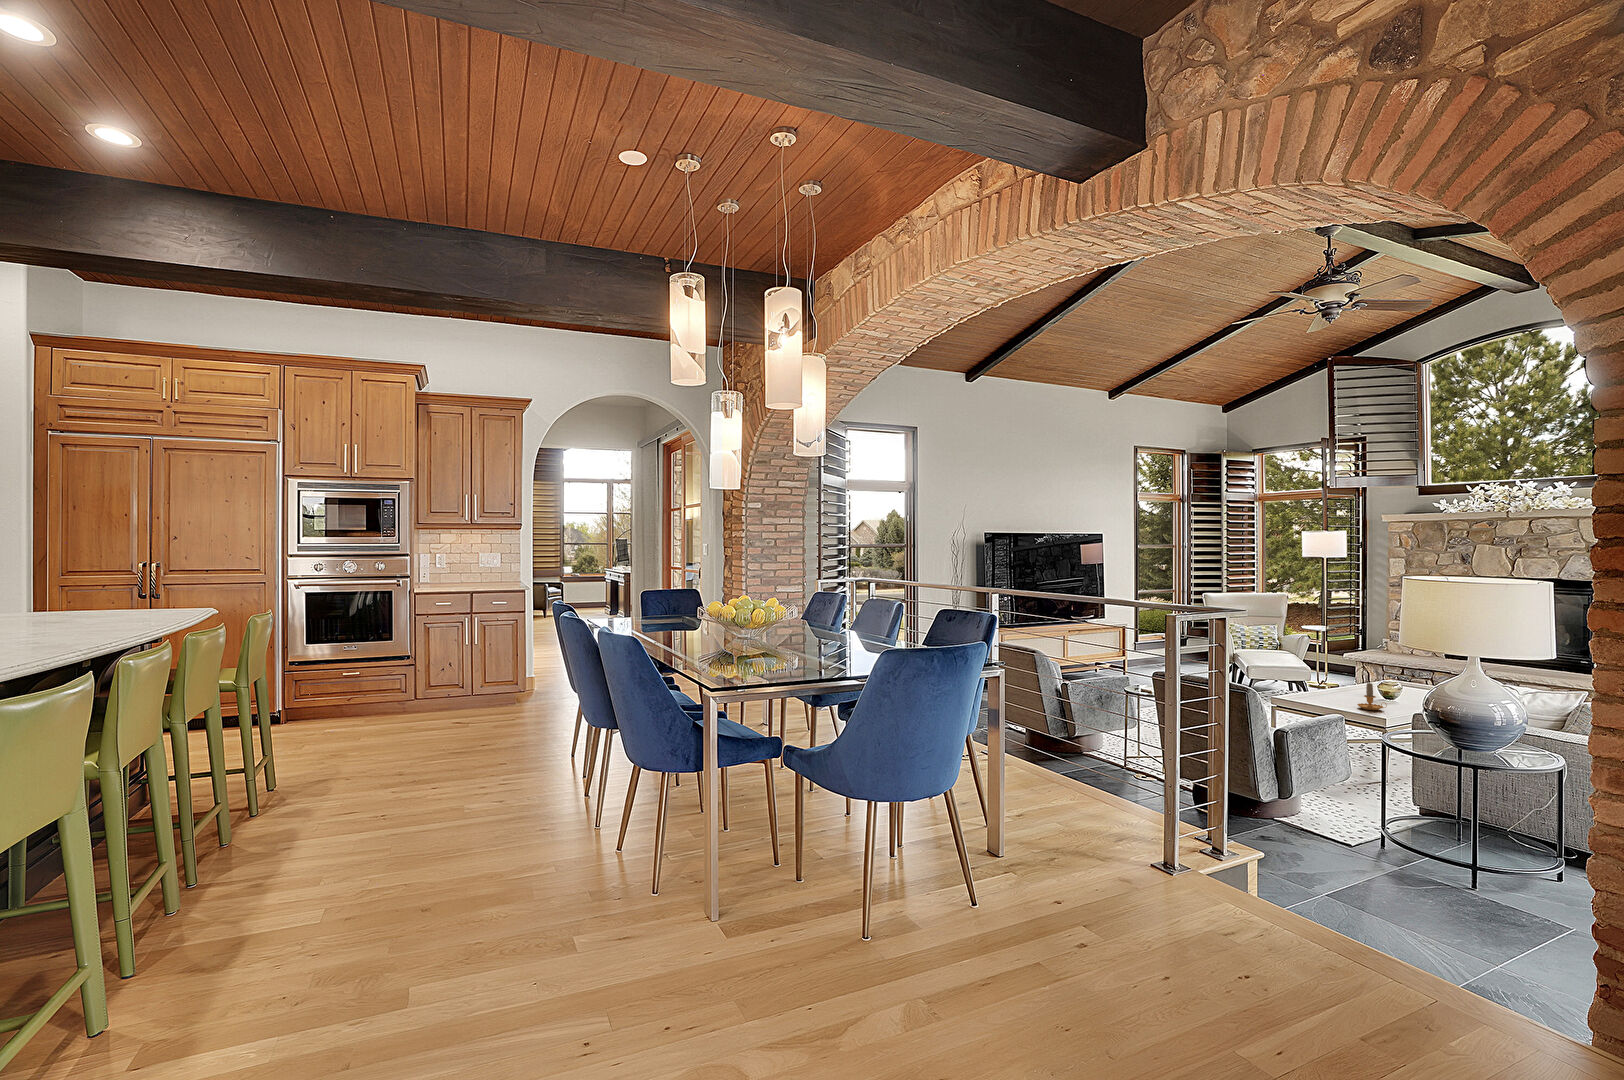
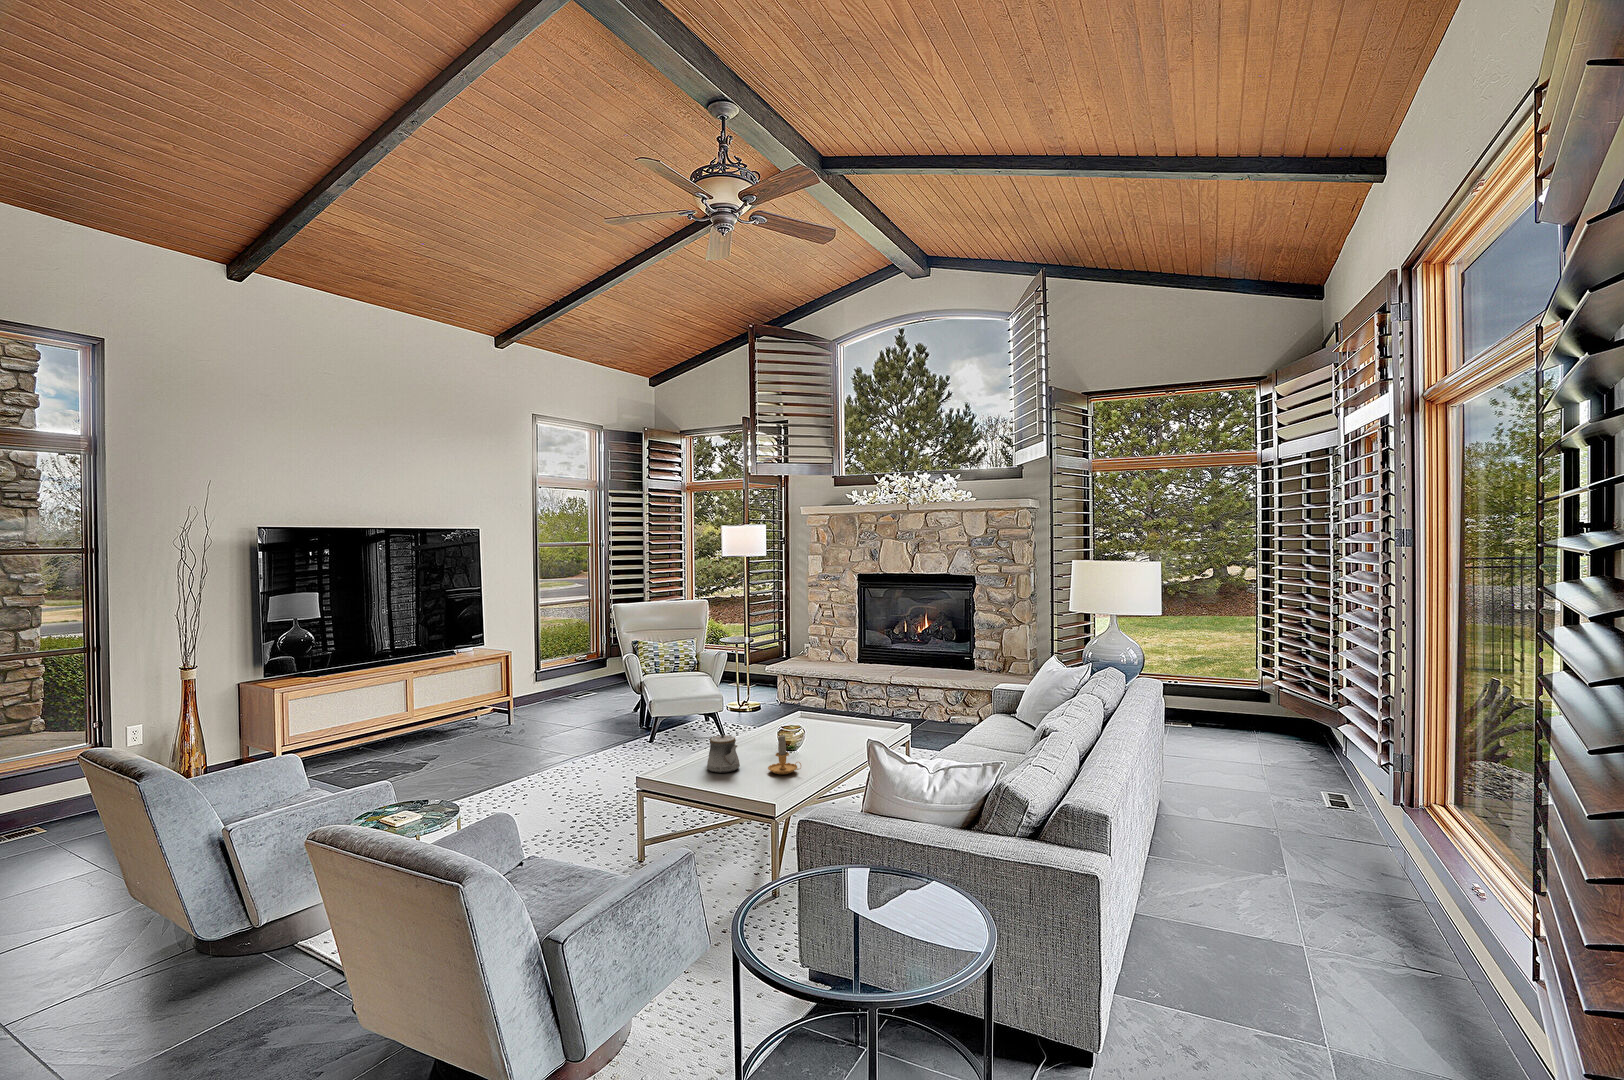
teapot: none [1306,678,1333,704] -> present [707,734,740,773]

